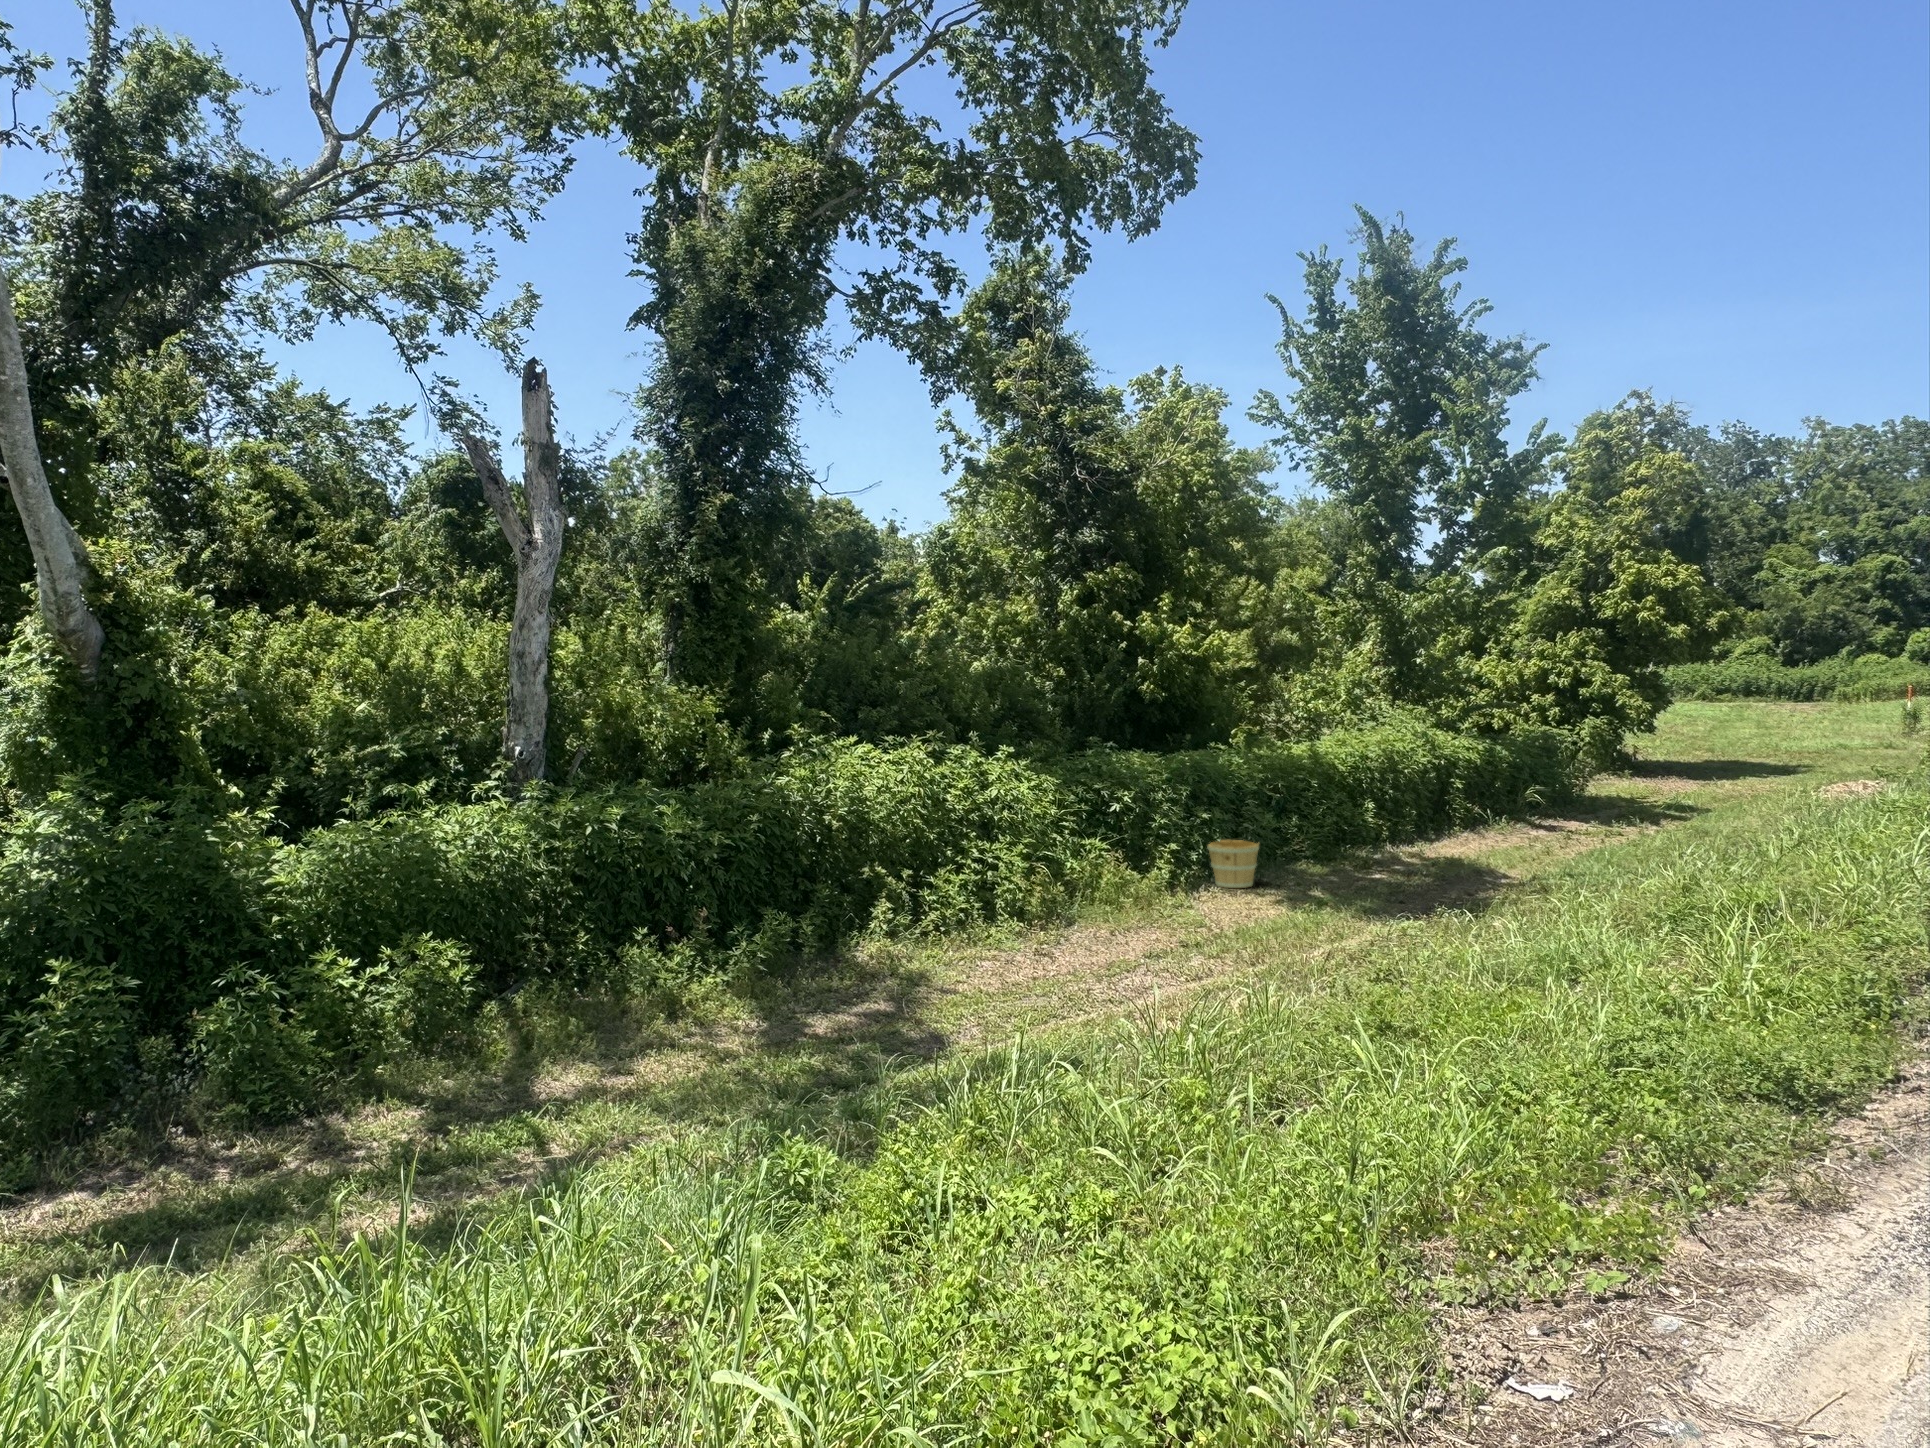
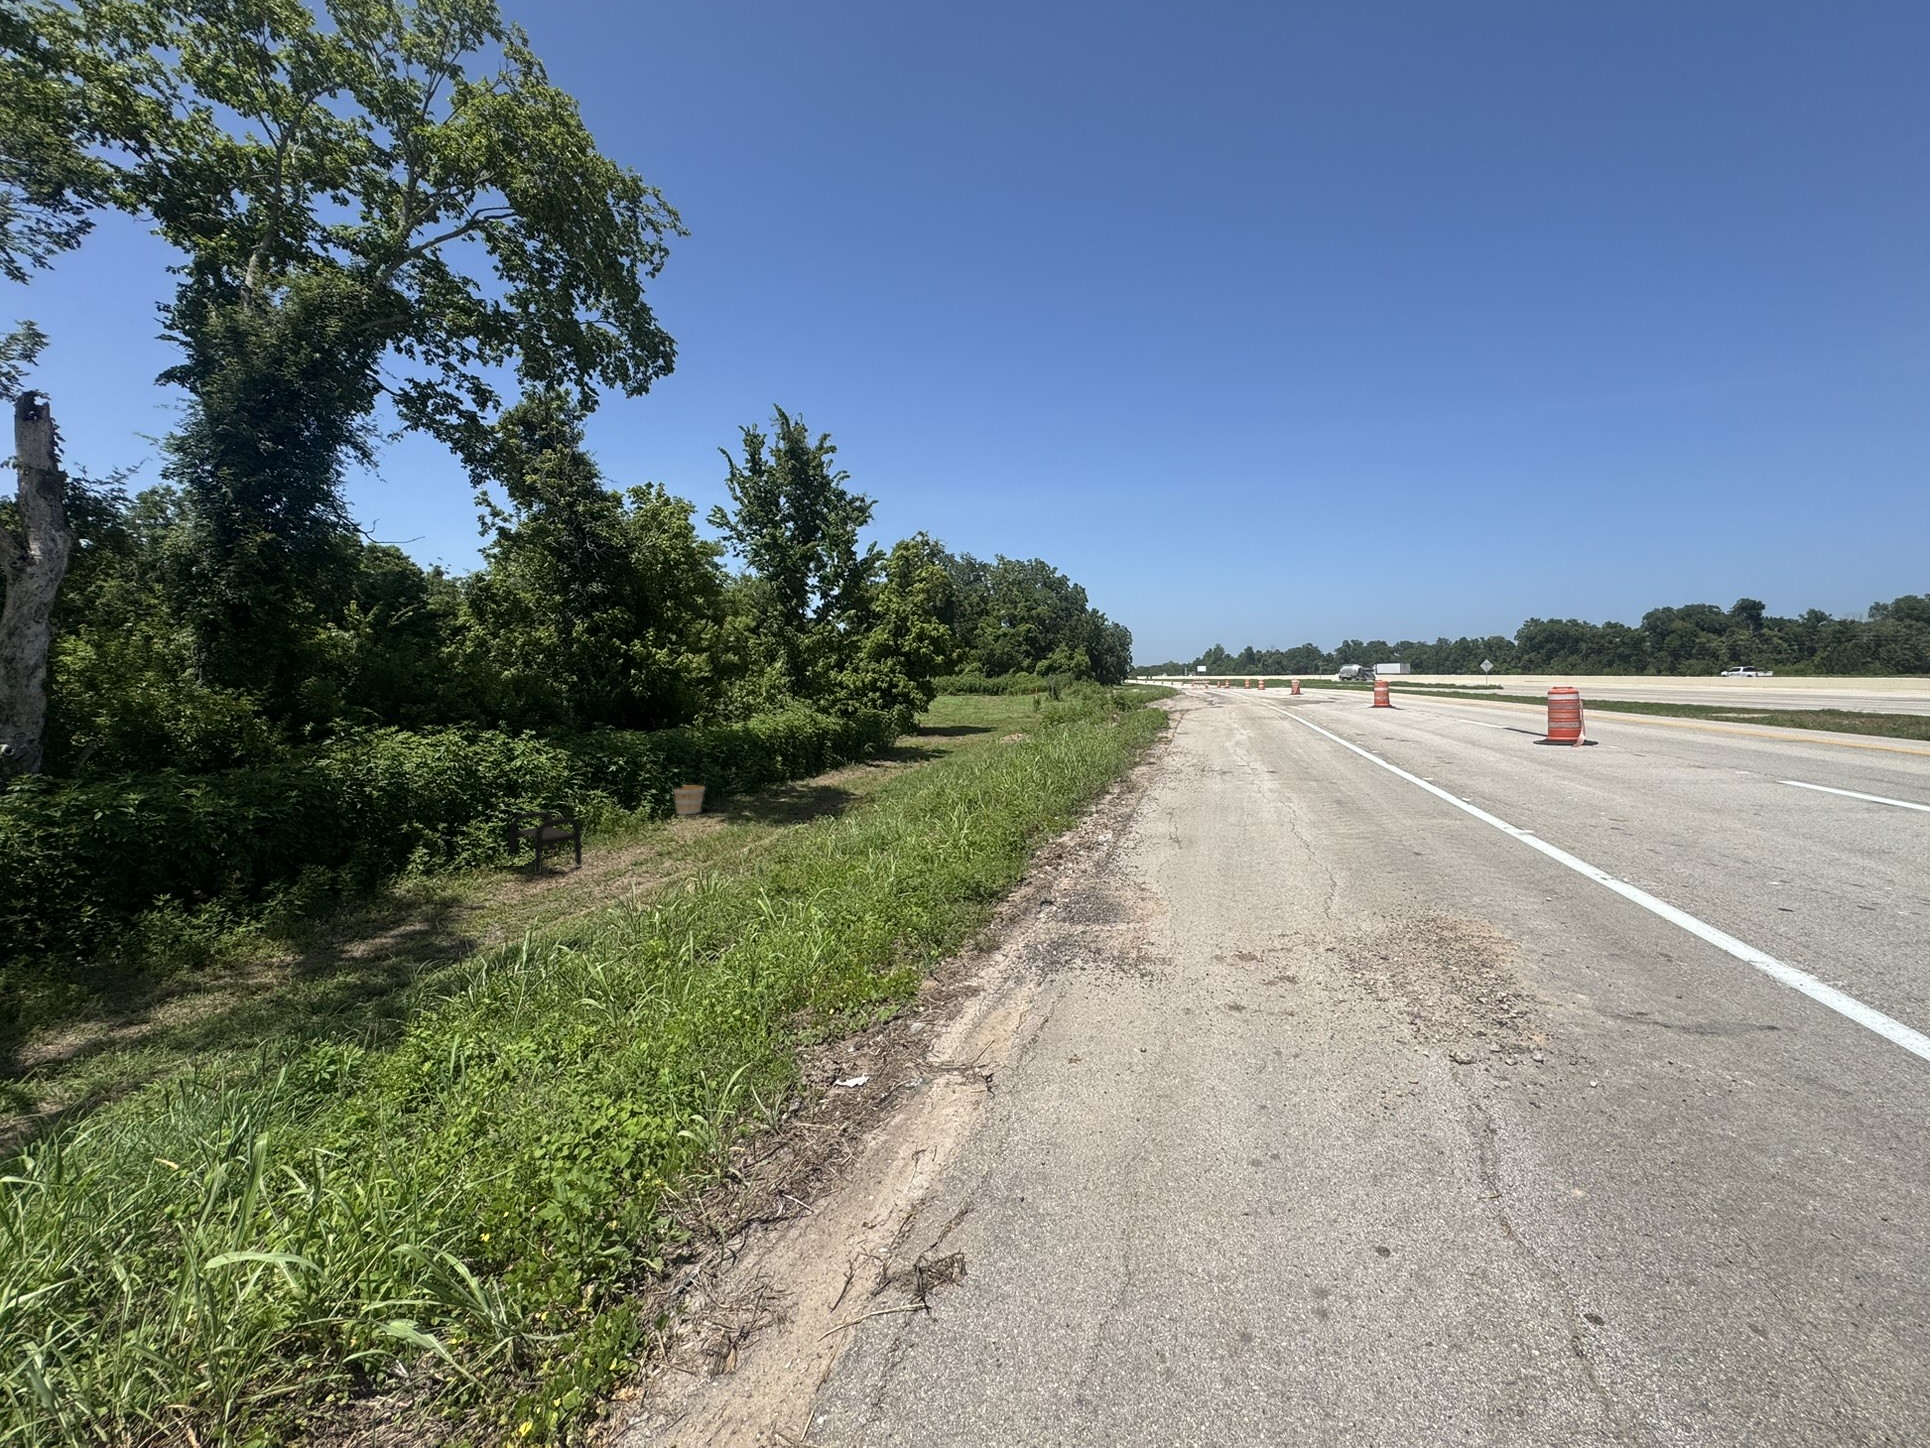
bench: none [986,866,1084,963] -> present [509,811,582,874]

